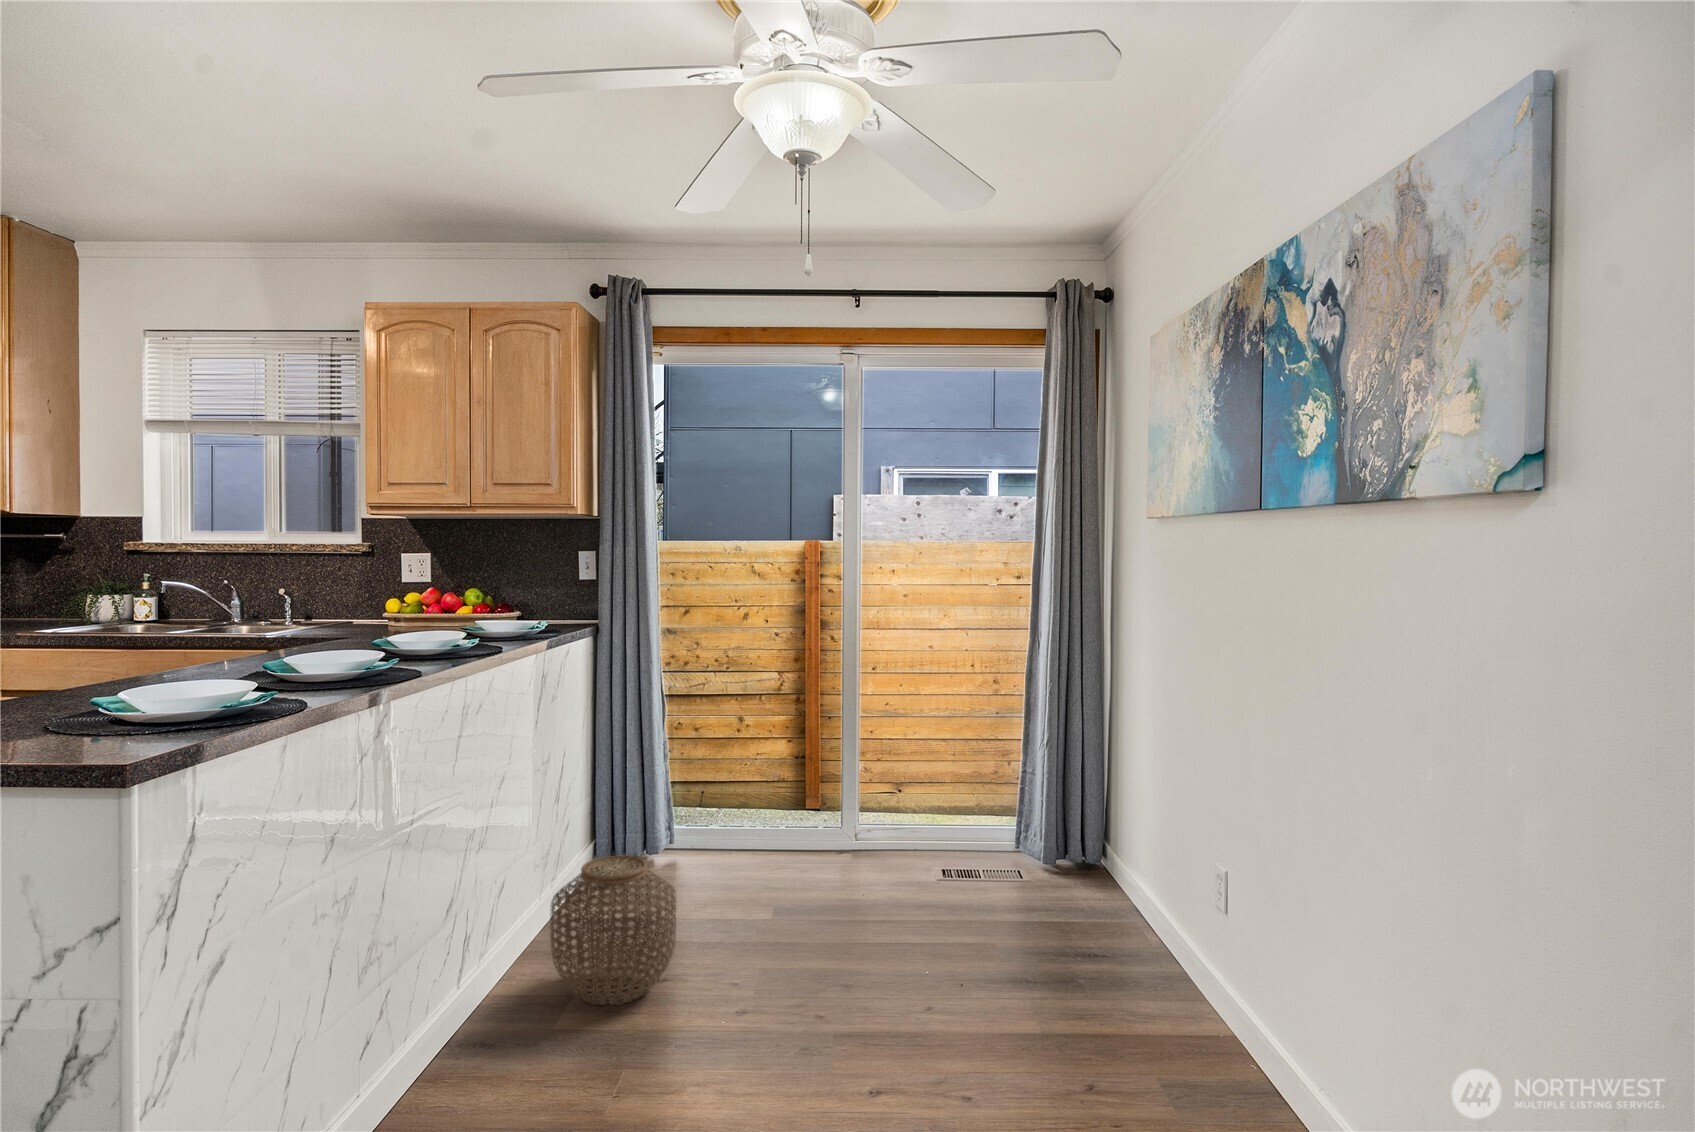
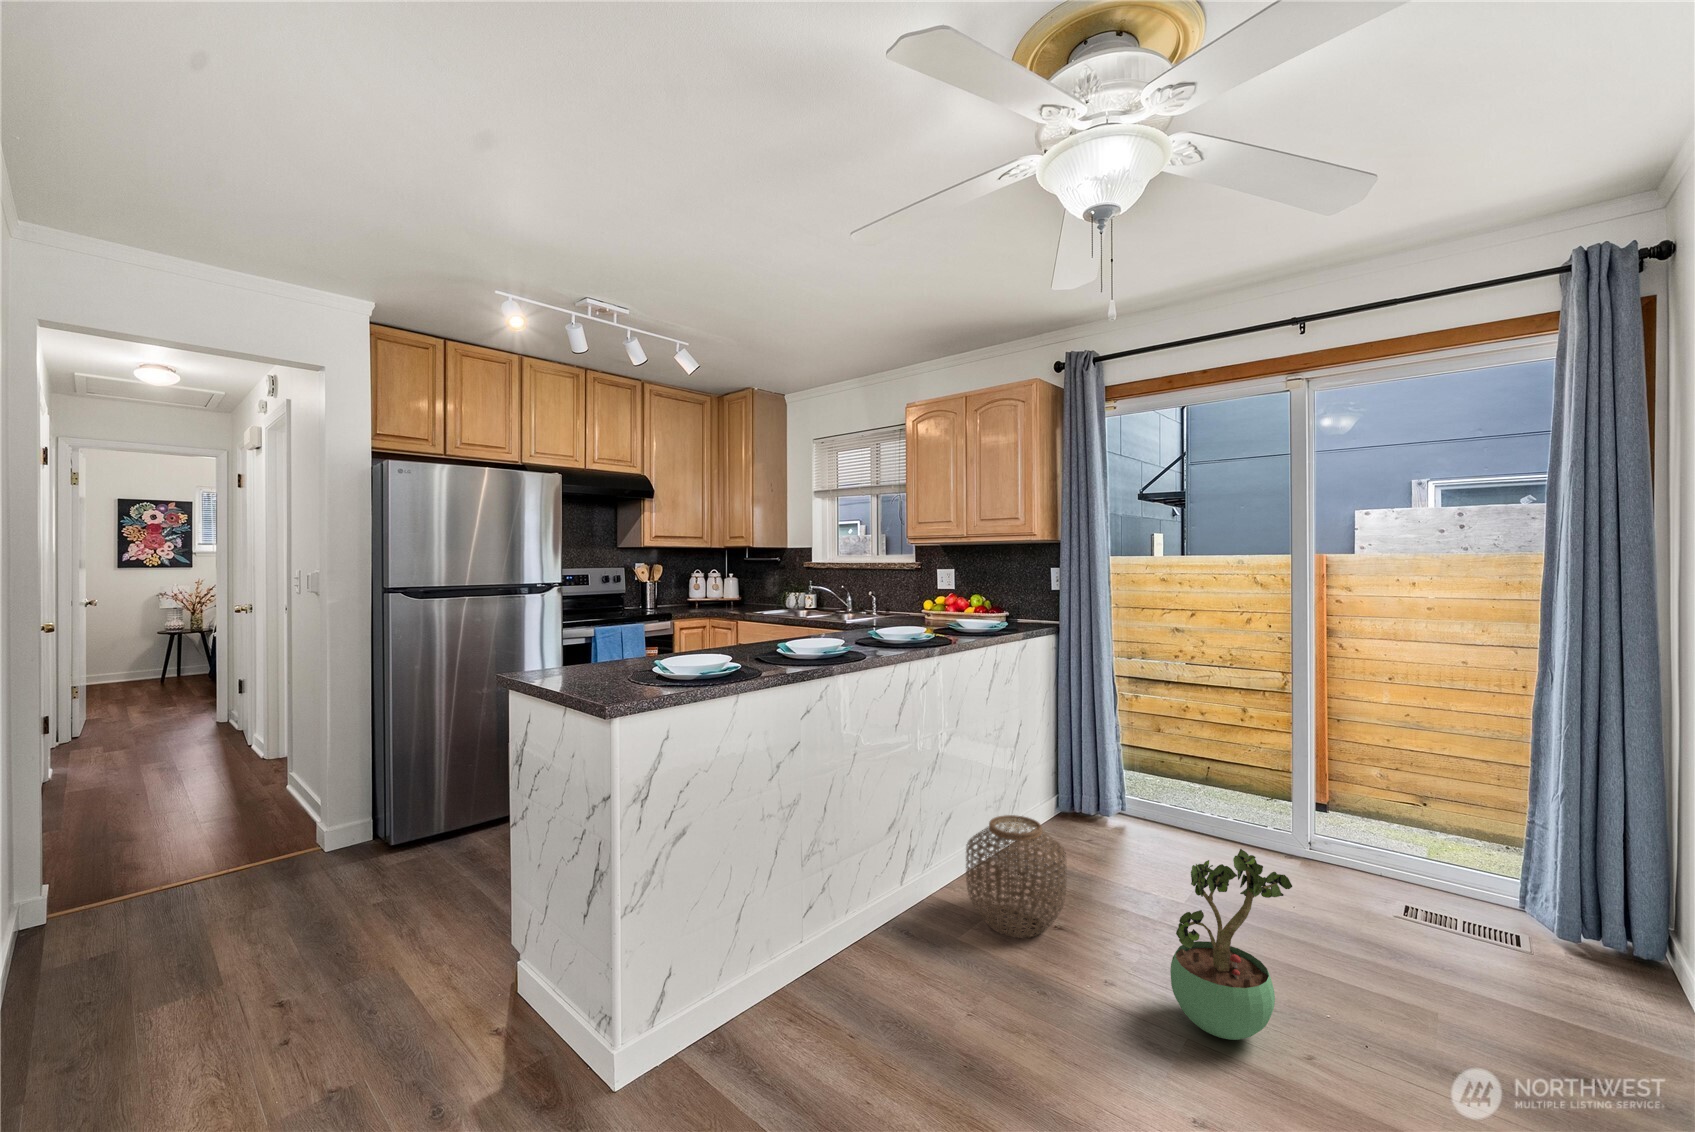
potted plant: none [814,829,917,1024] -> present [1170,849,1292,1040]

